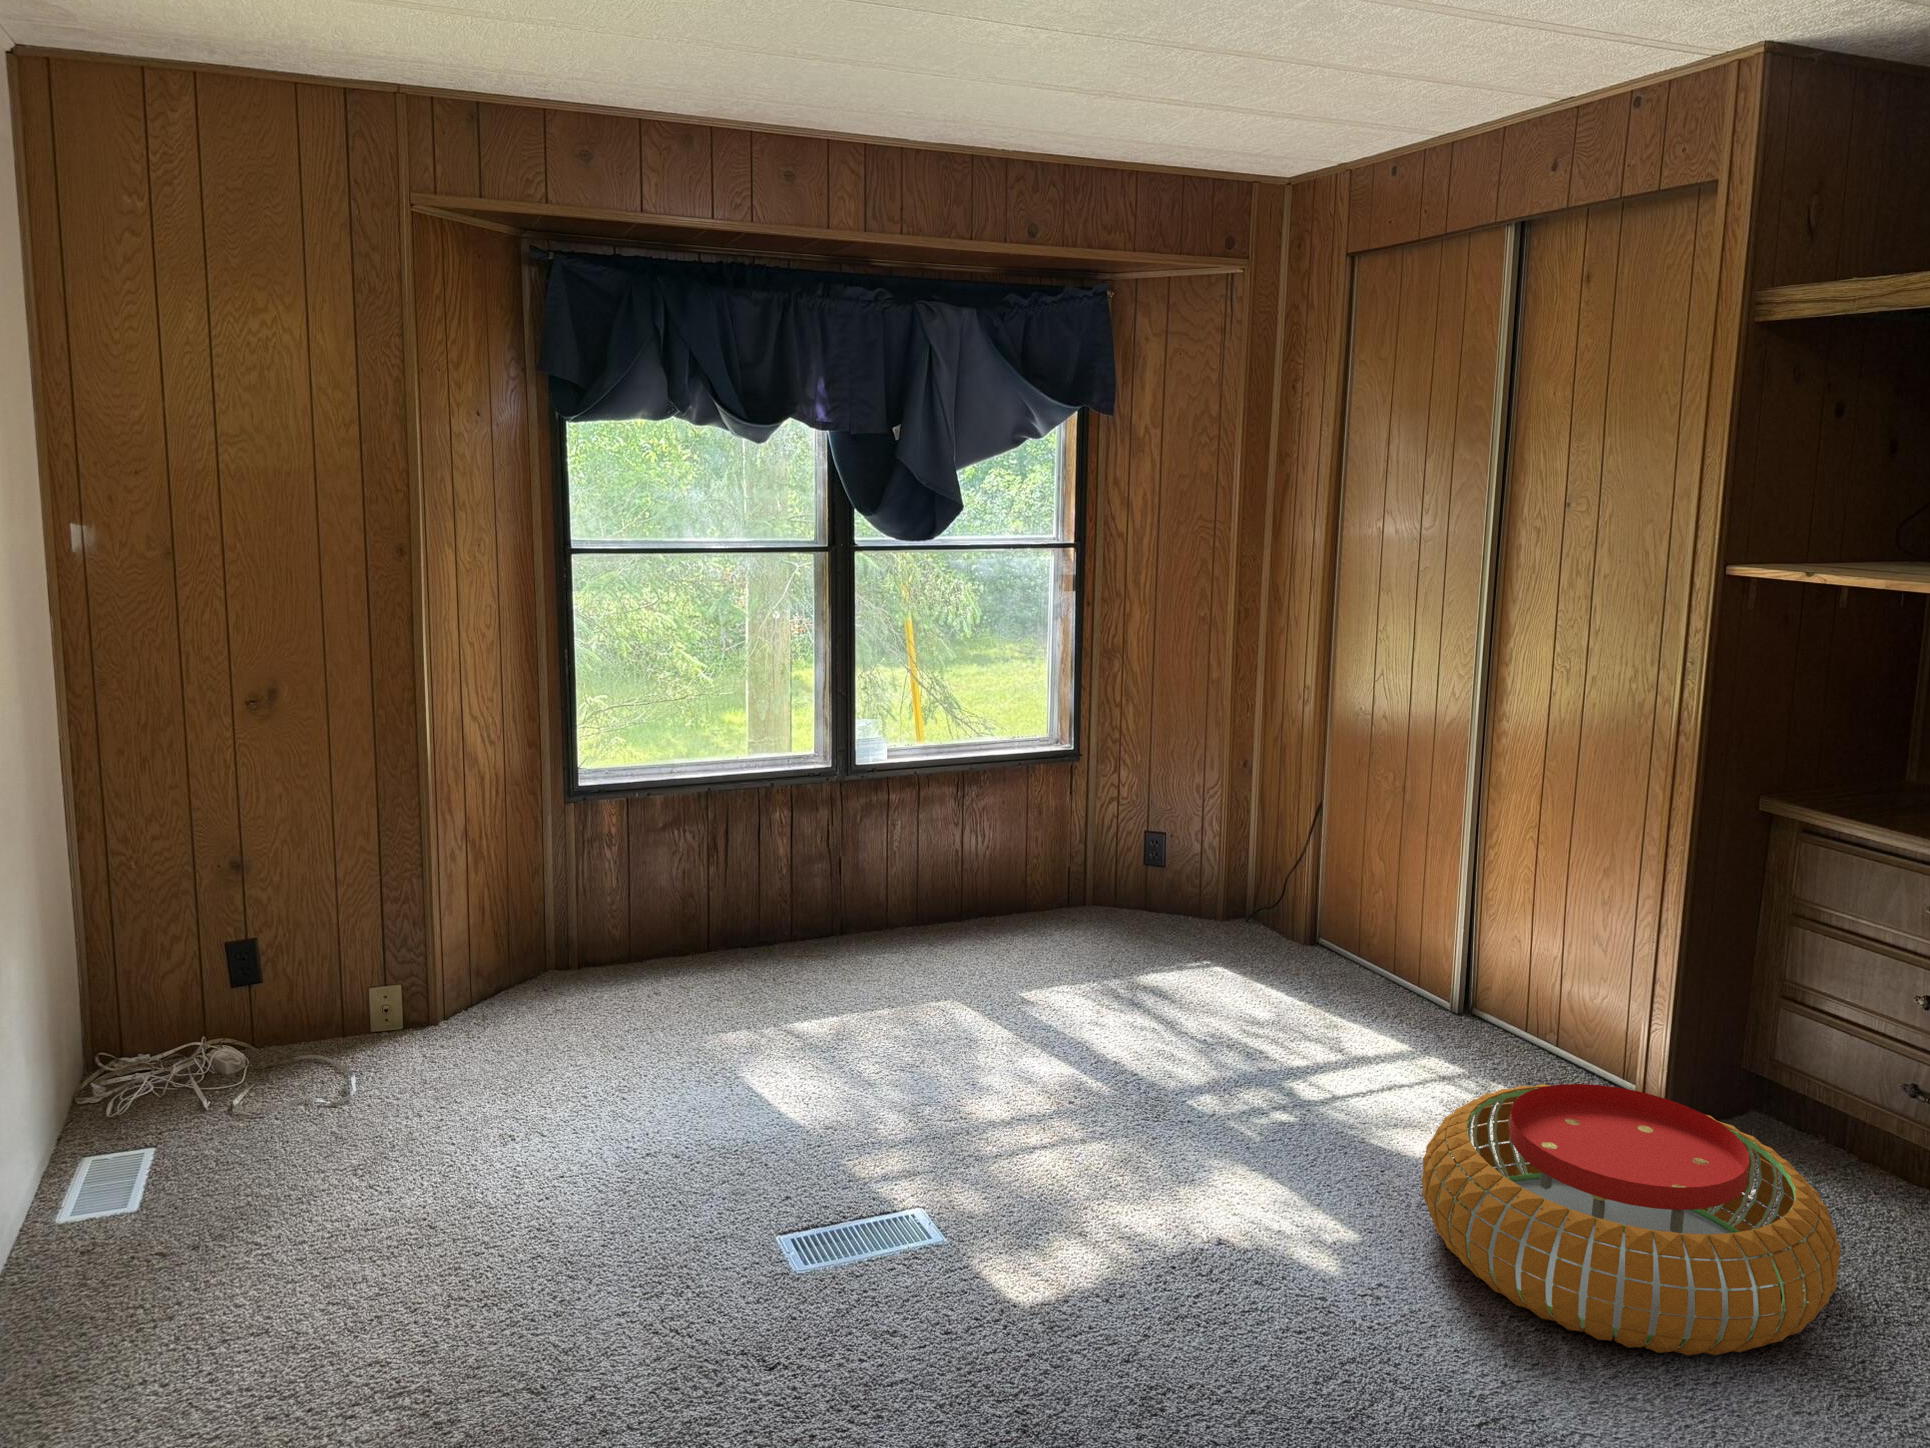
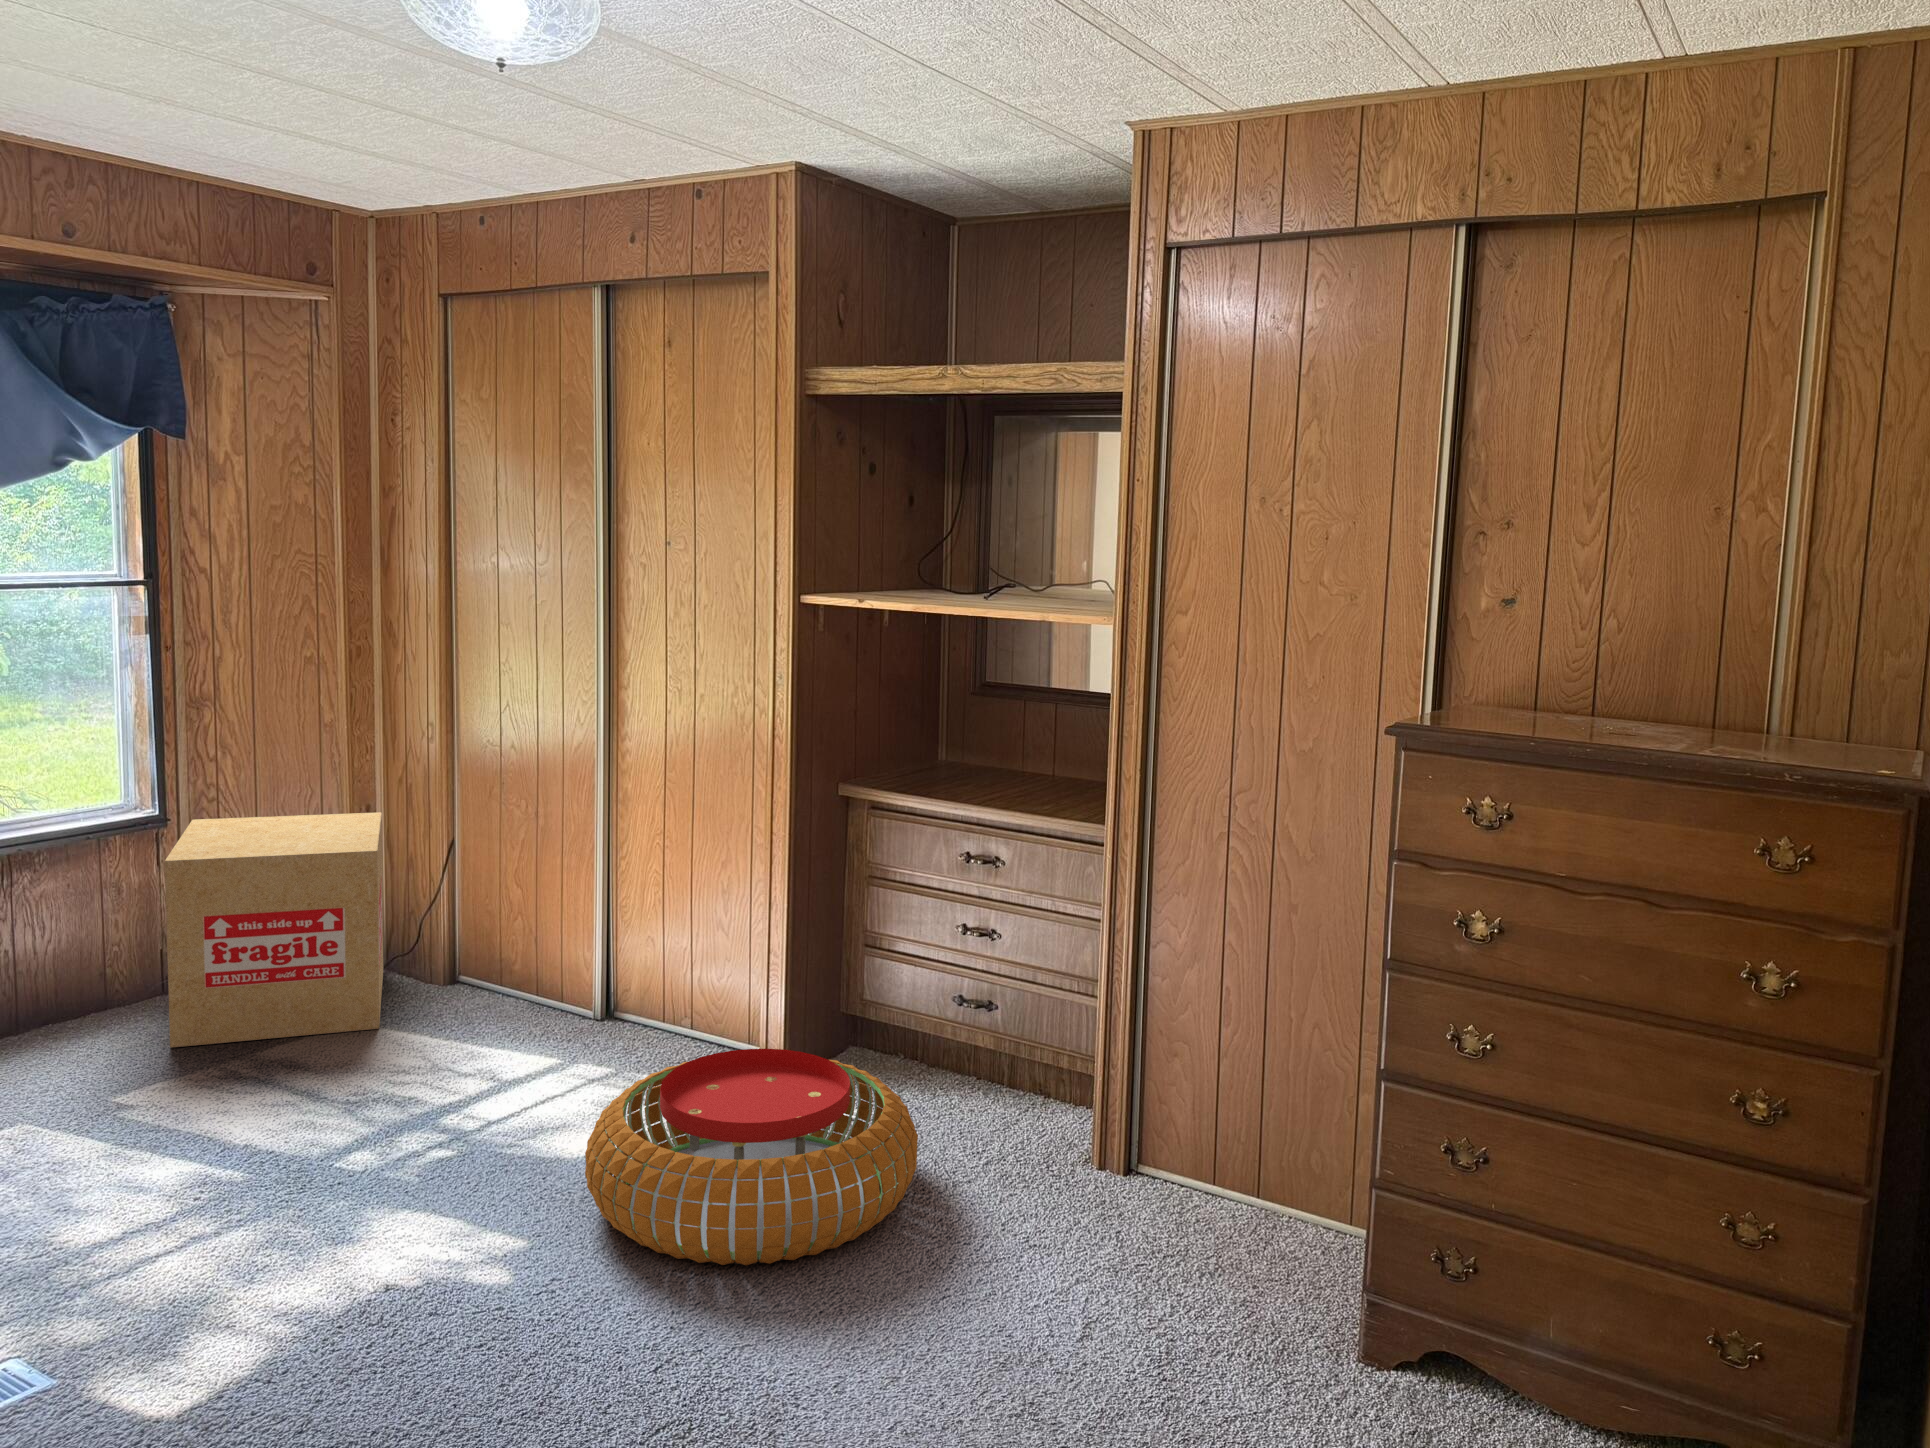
cardboard box: none [1068,759,1257,976] -> present [165,812,383,1047]

